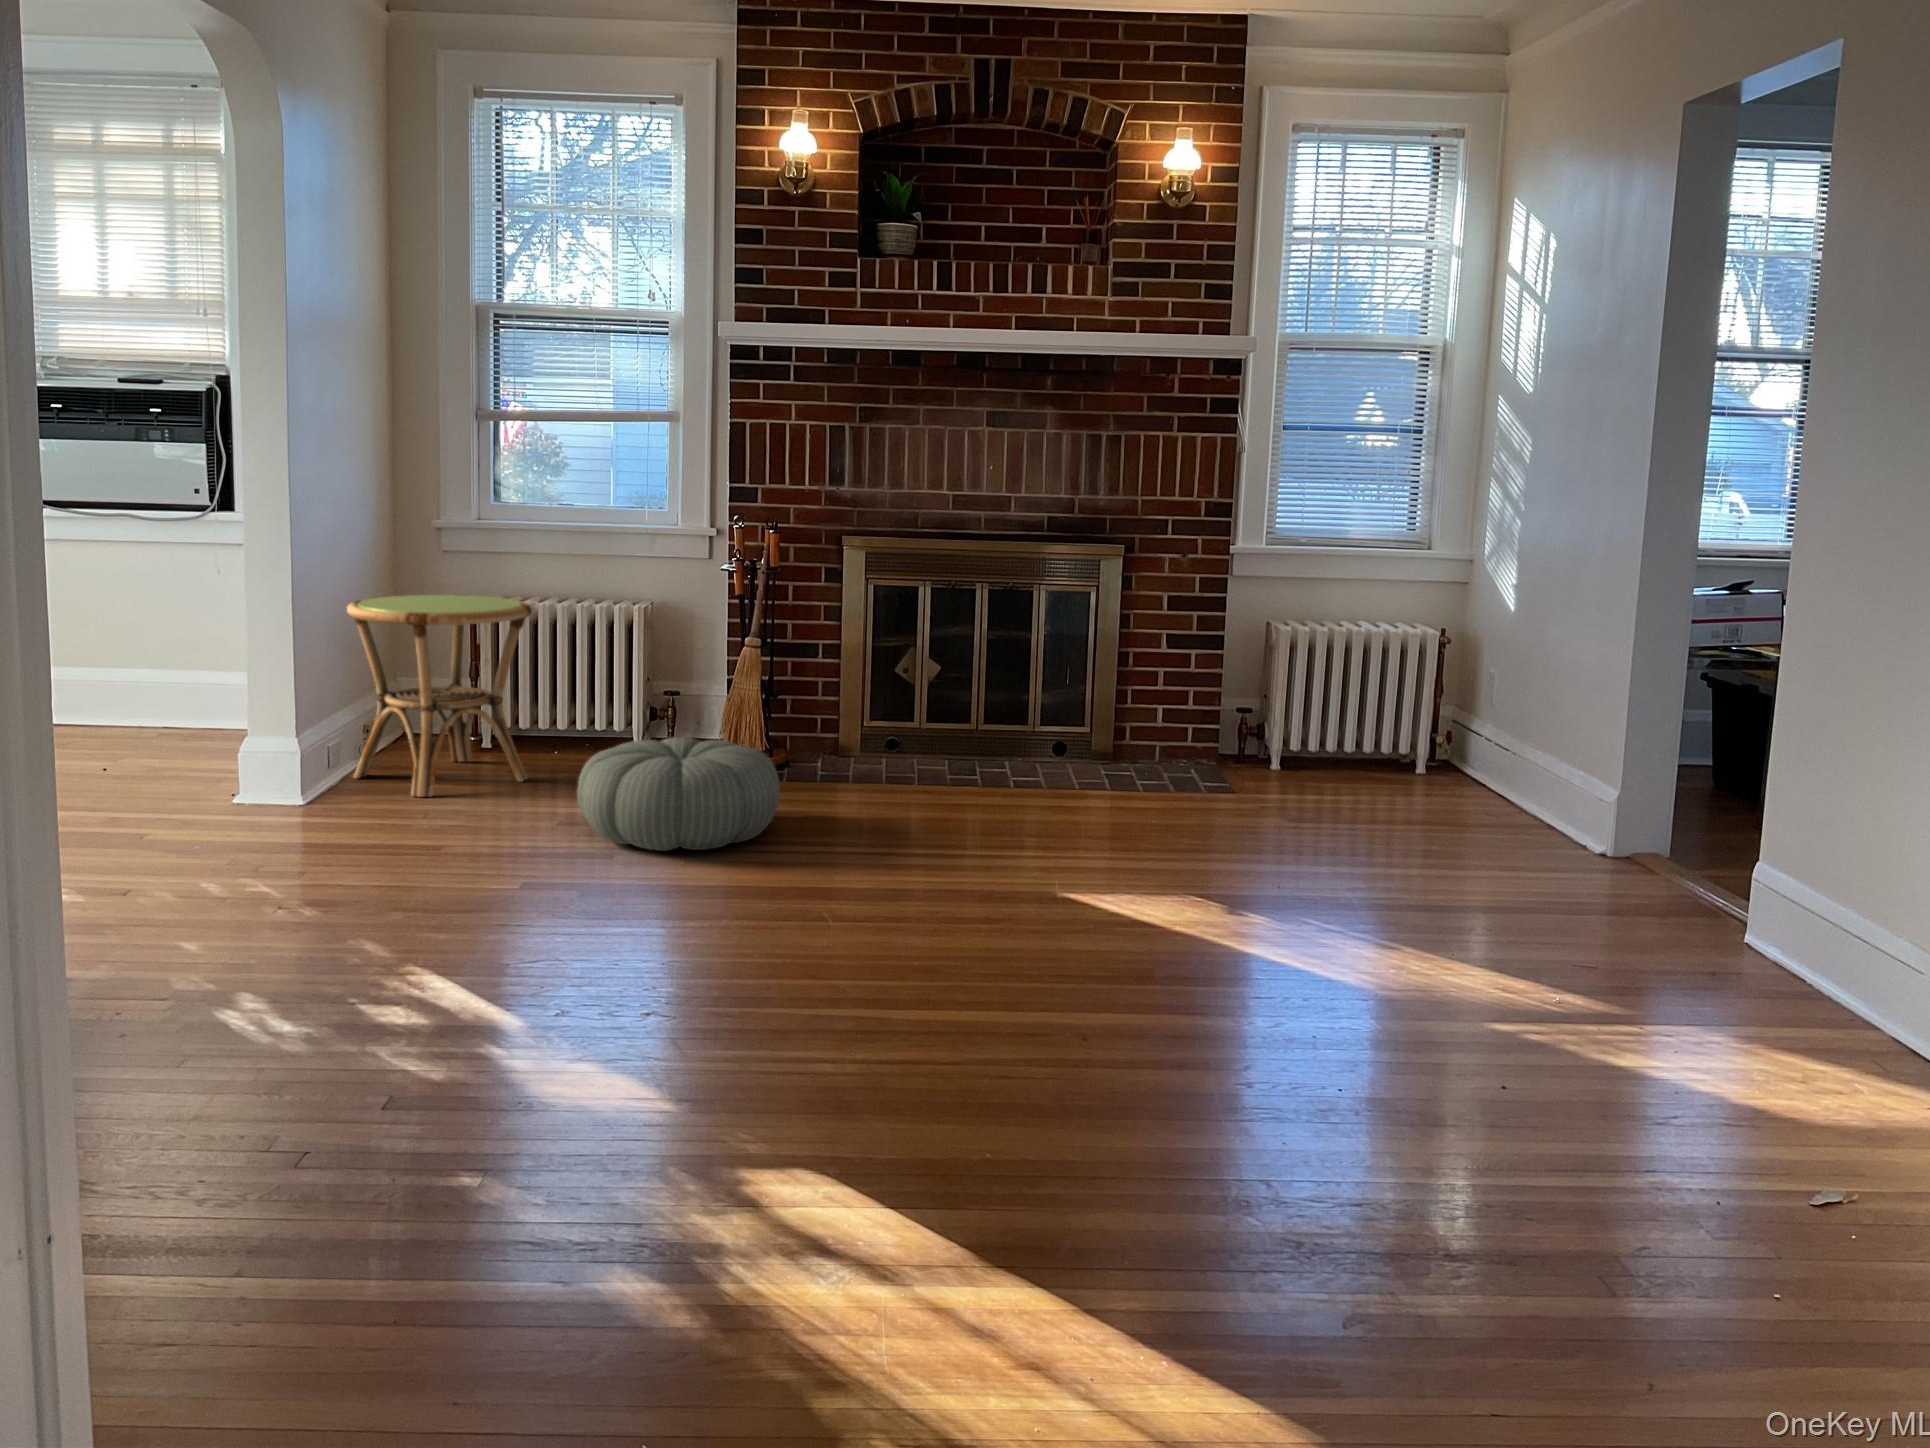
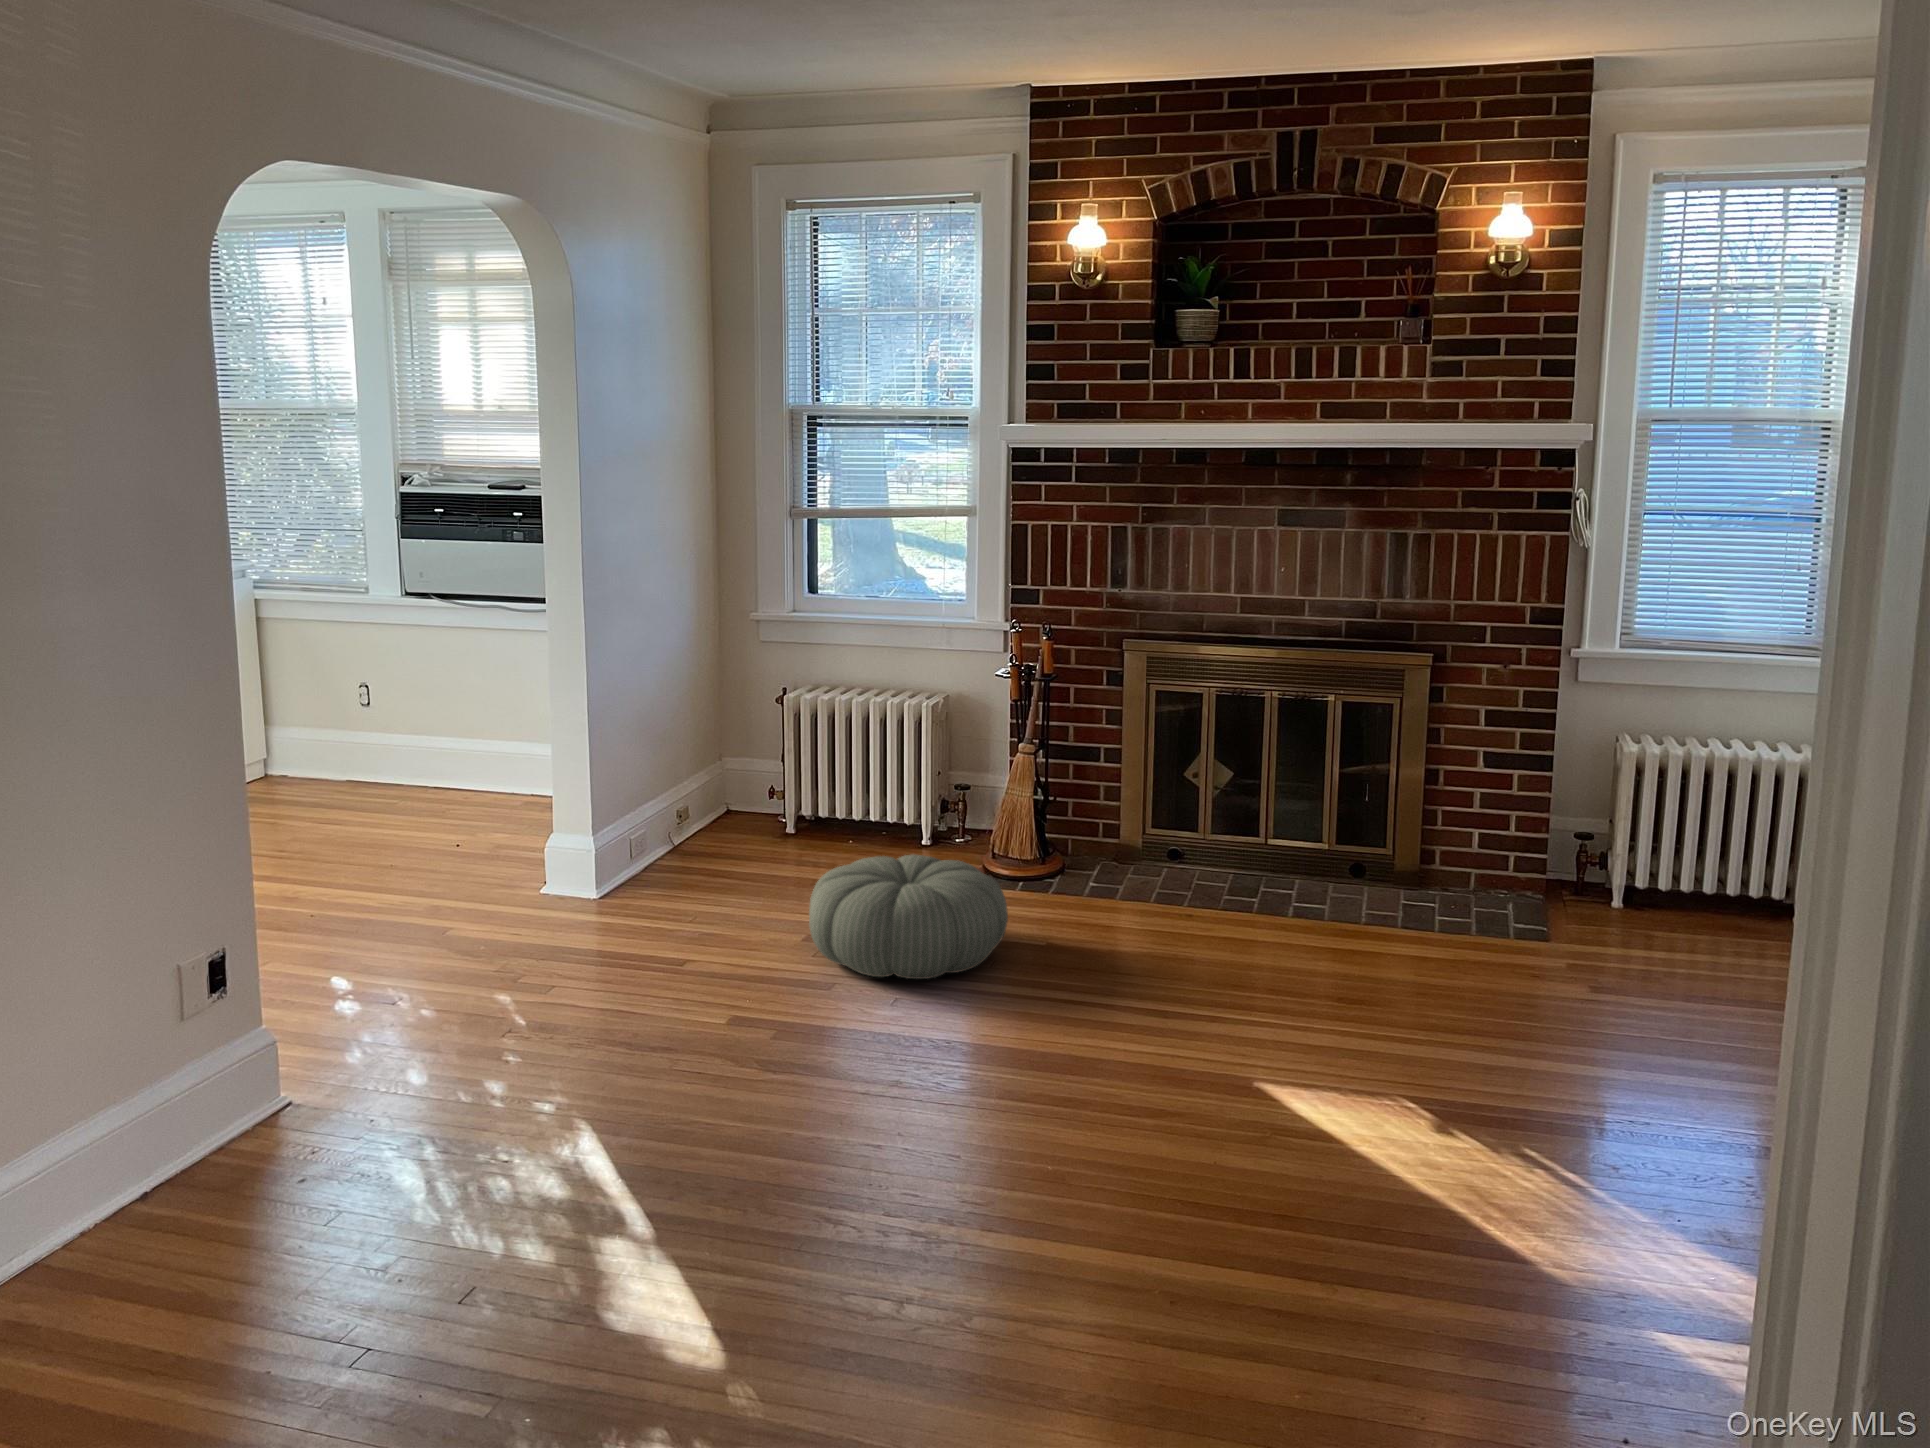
side table: present [347,594,532,797] -> none [640,690,808,890]

